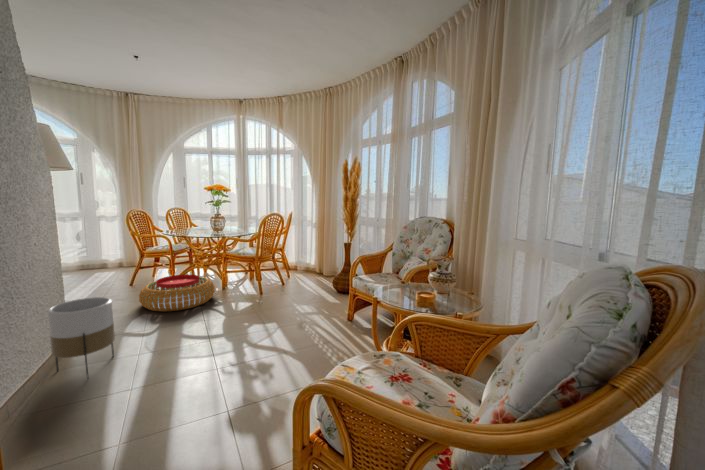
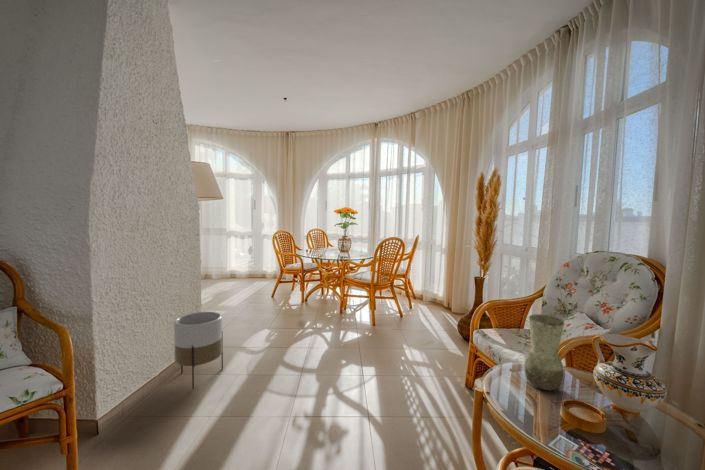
vase: none [394,252,414,295] -> present [524,315,564,390]
pouf: present [139,274,215,311] -> none [266,294,330,330]

